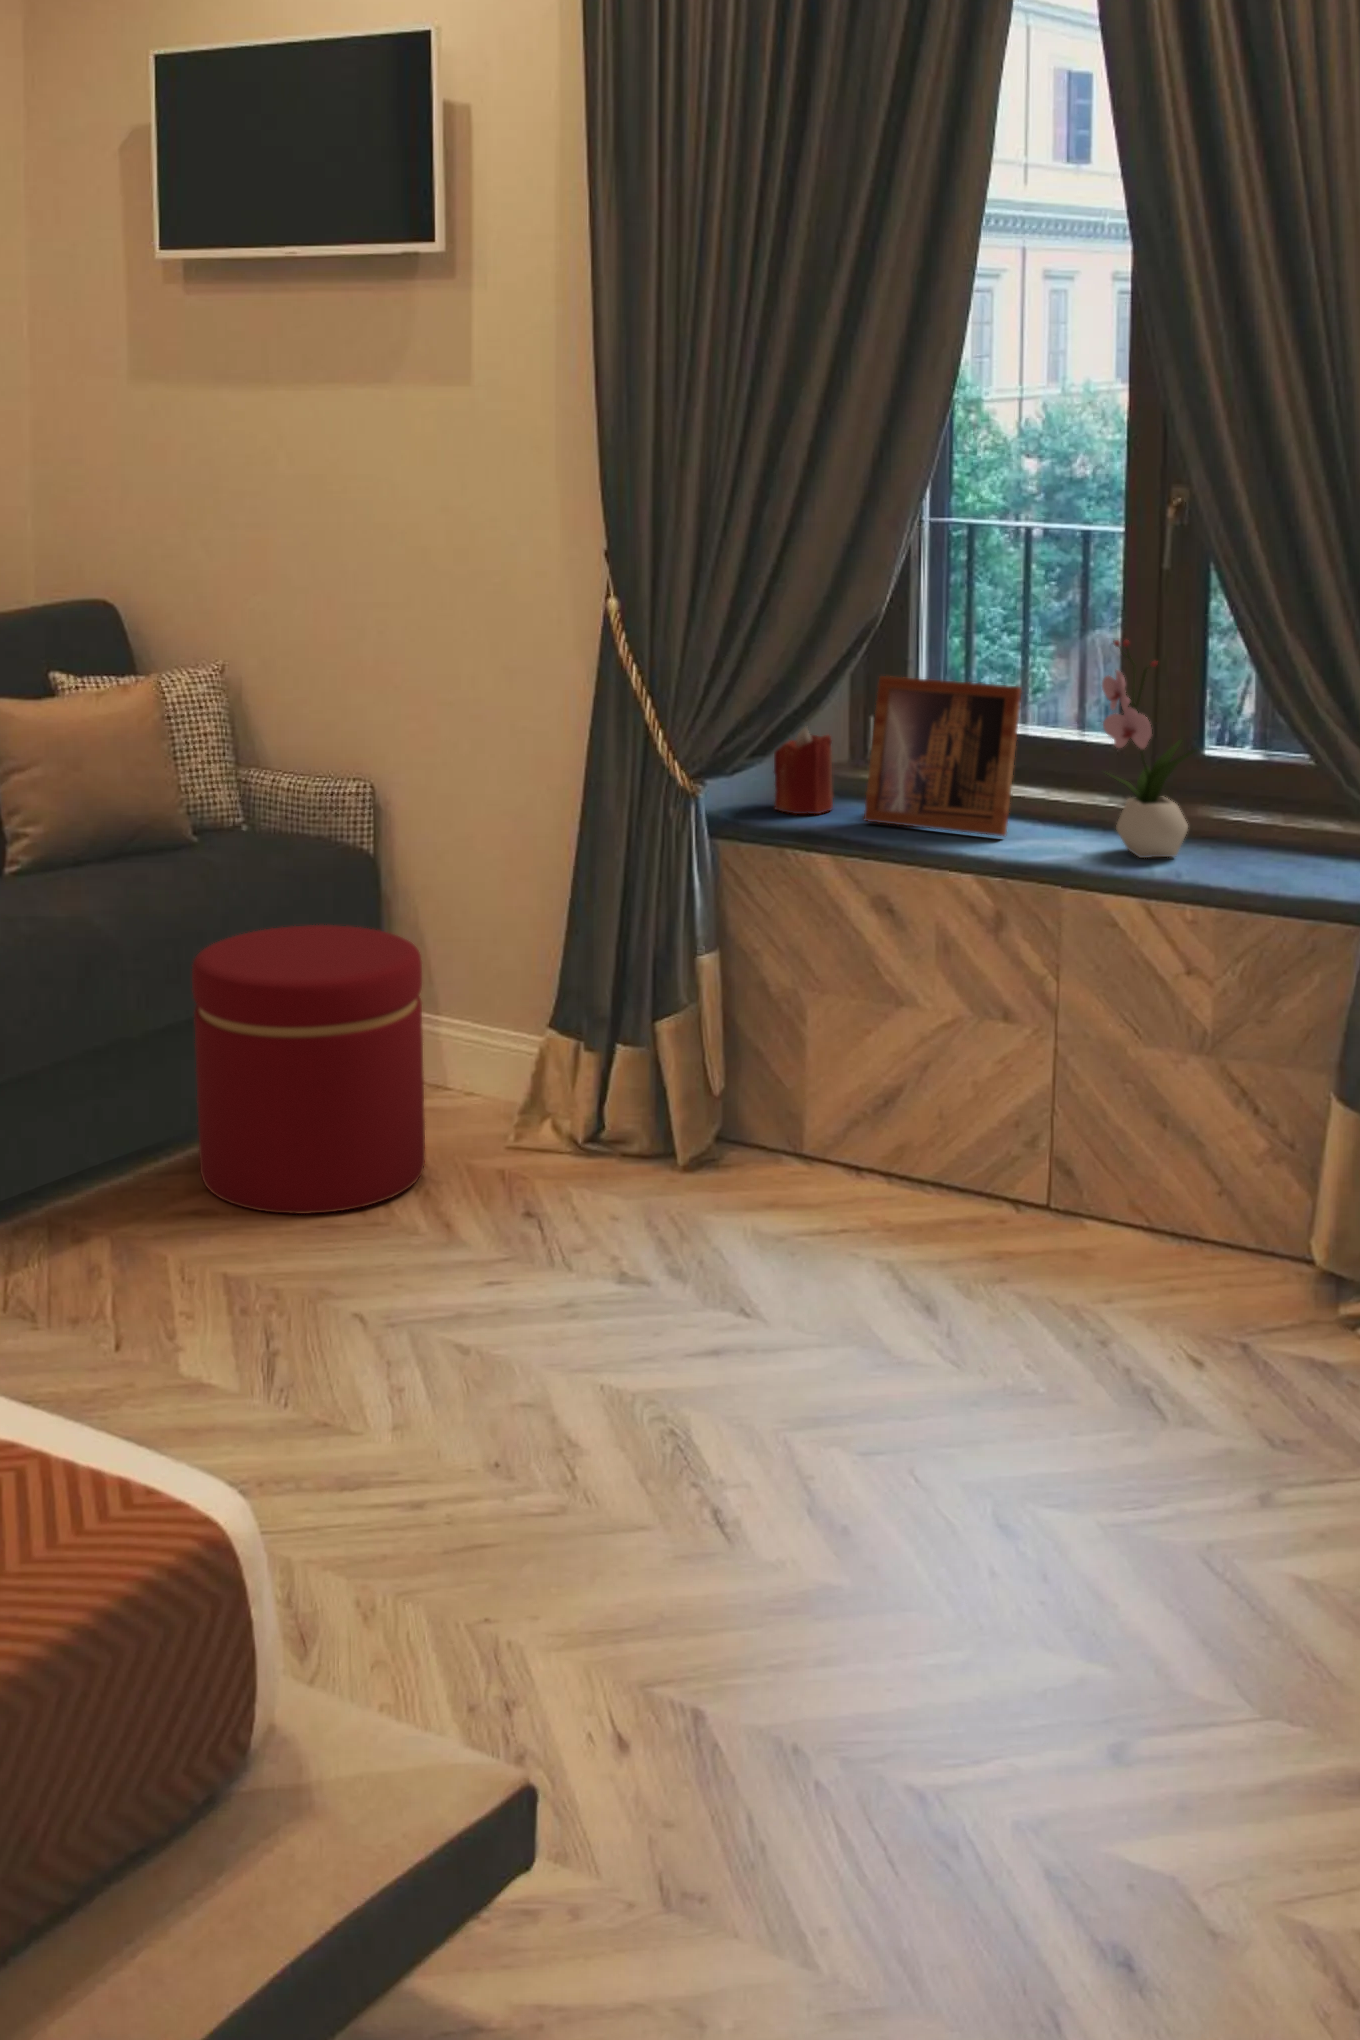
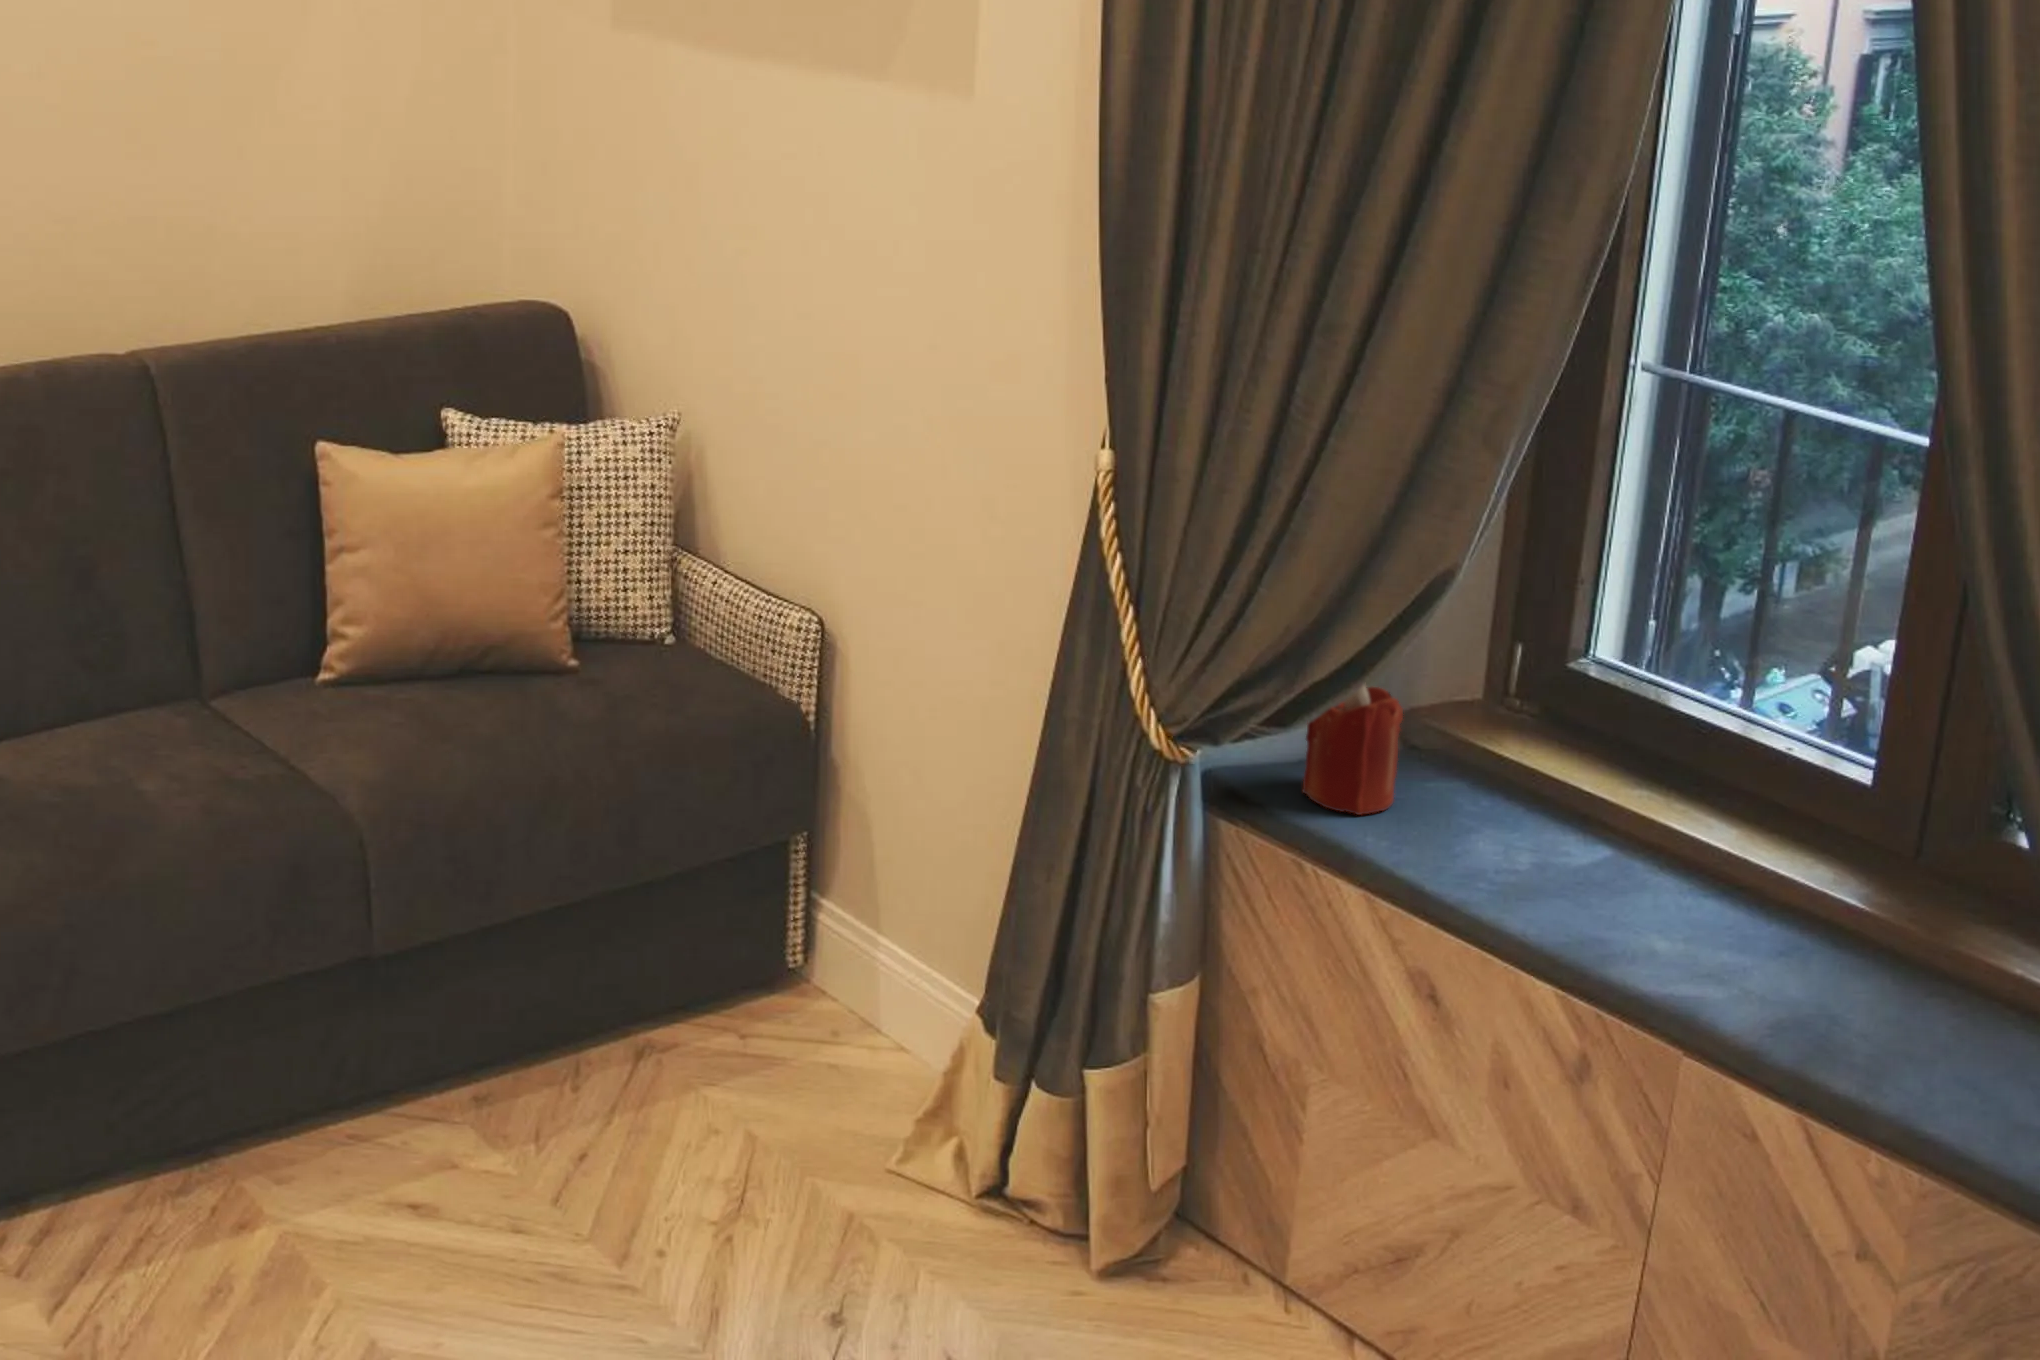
flower arrangement: present [1102,640,1196,858] -> none [1779,671,1950,1044]
picture frame: present [864,676,1022,836] -> none [1416,631,1684,931]
ottoman: present [192,925,425,1214] -> none [454,820,769,1247]

